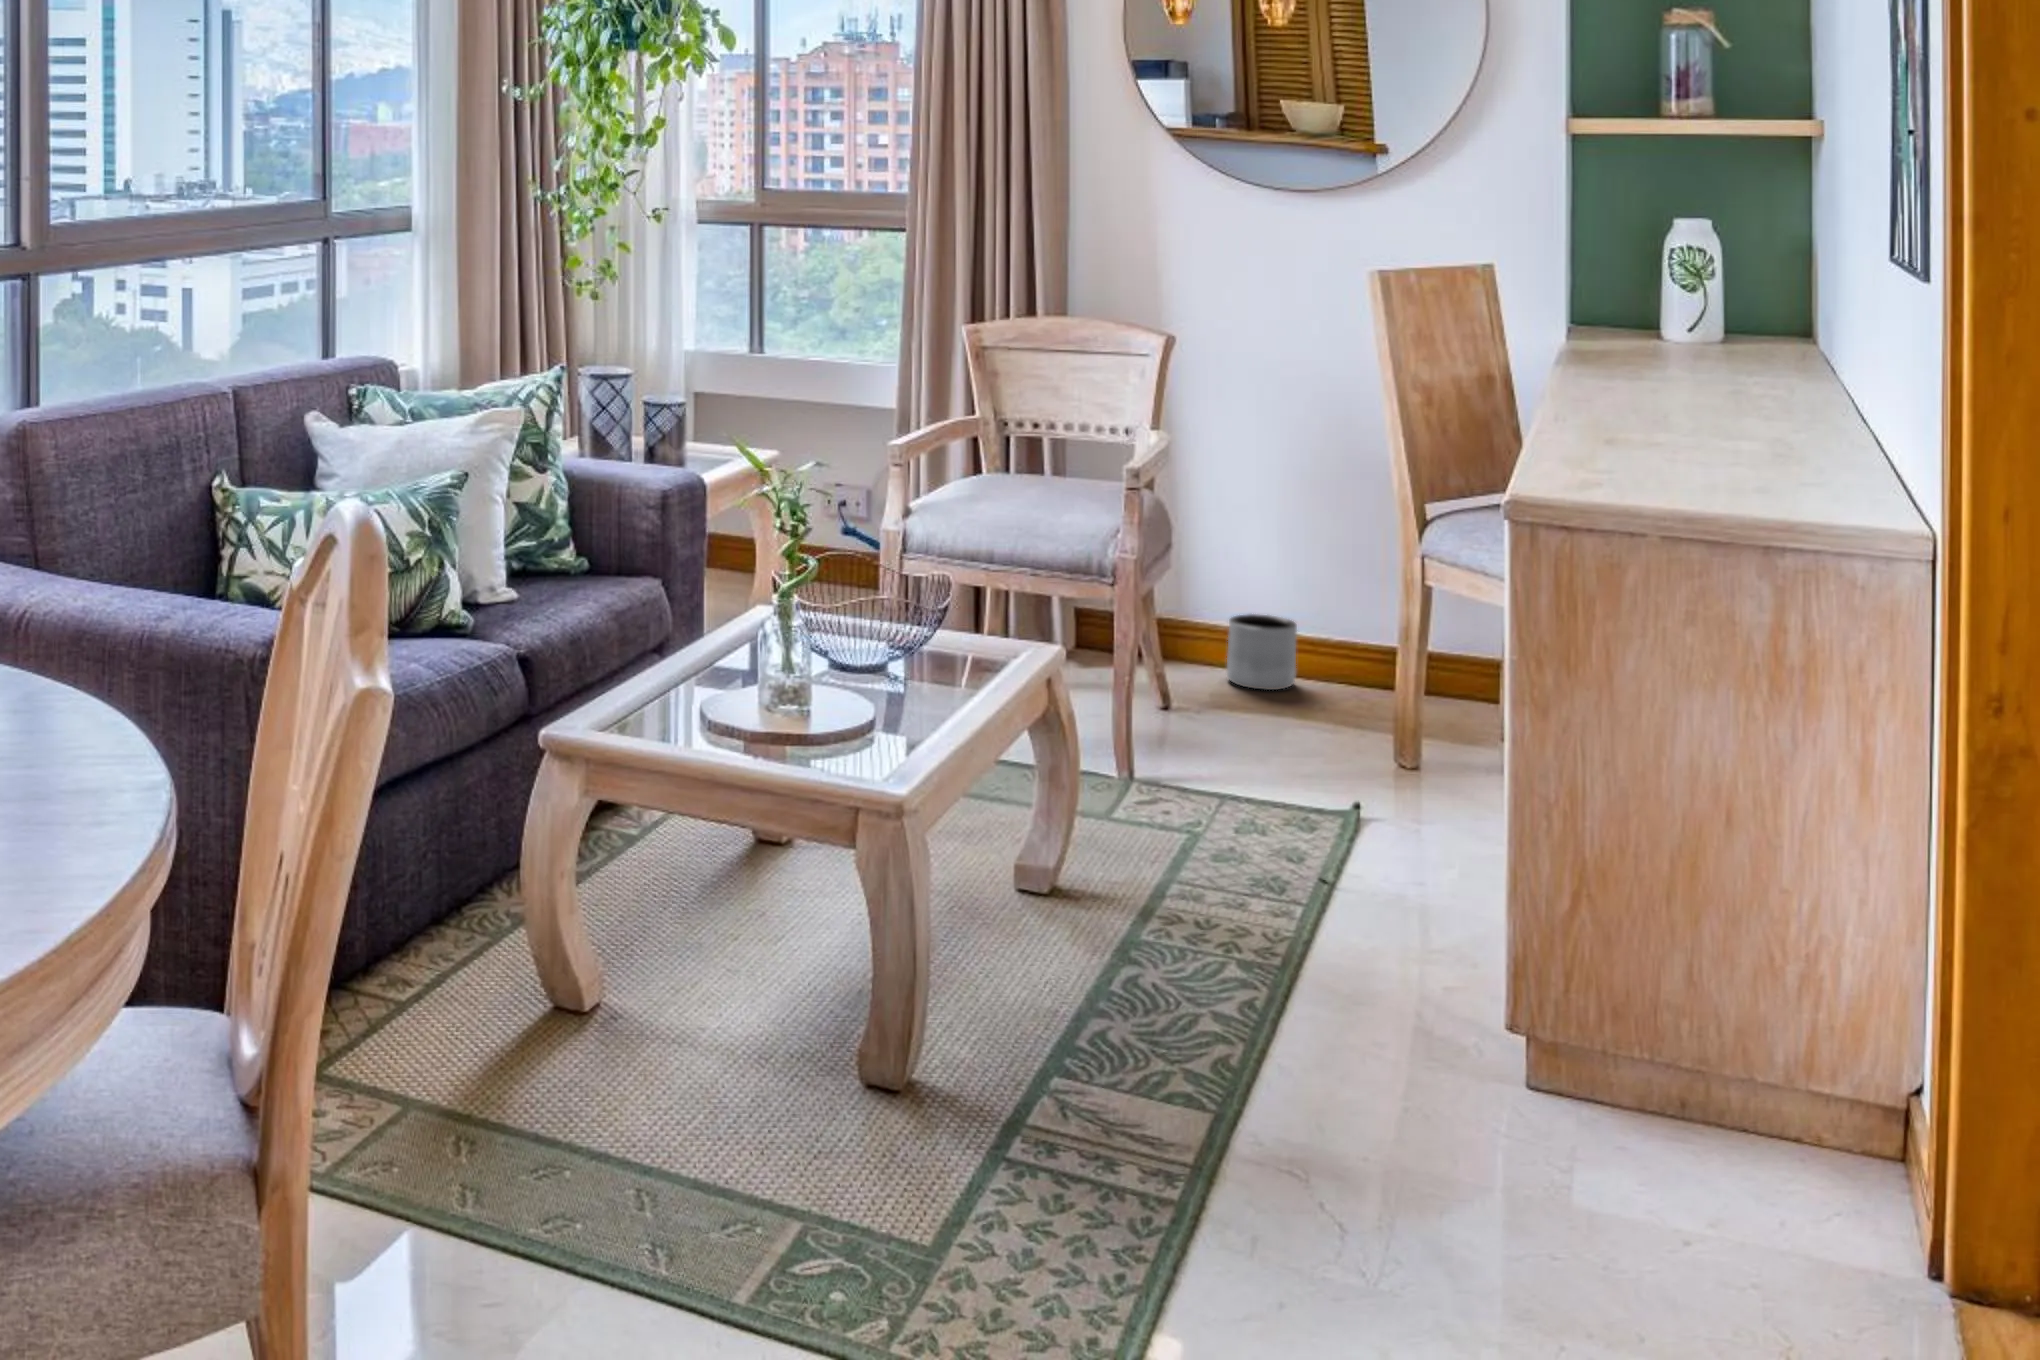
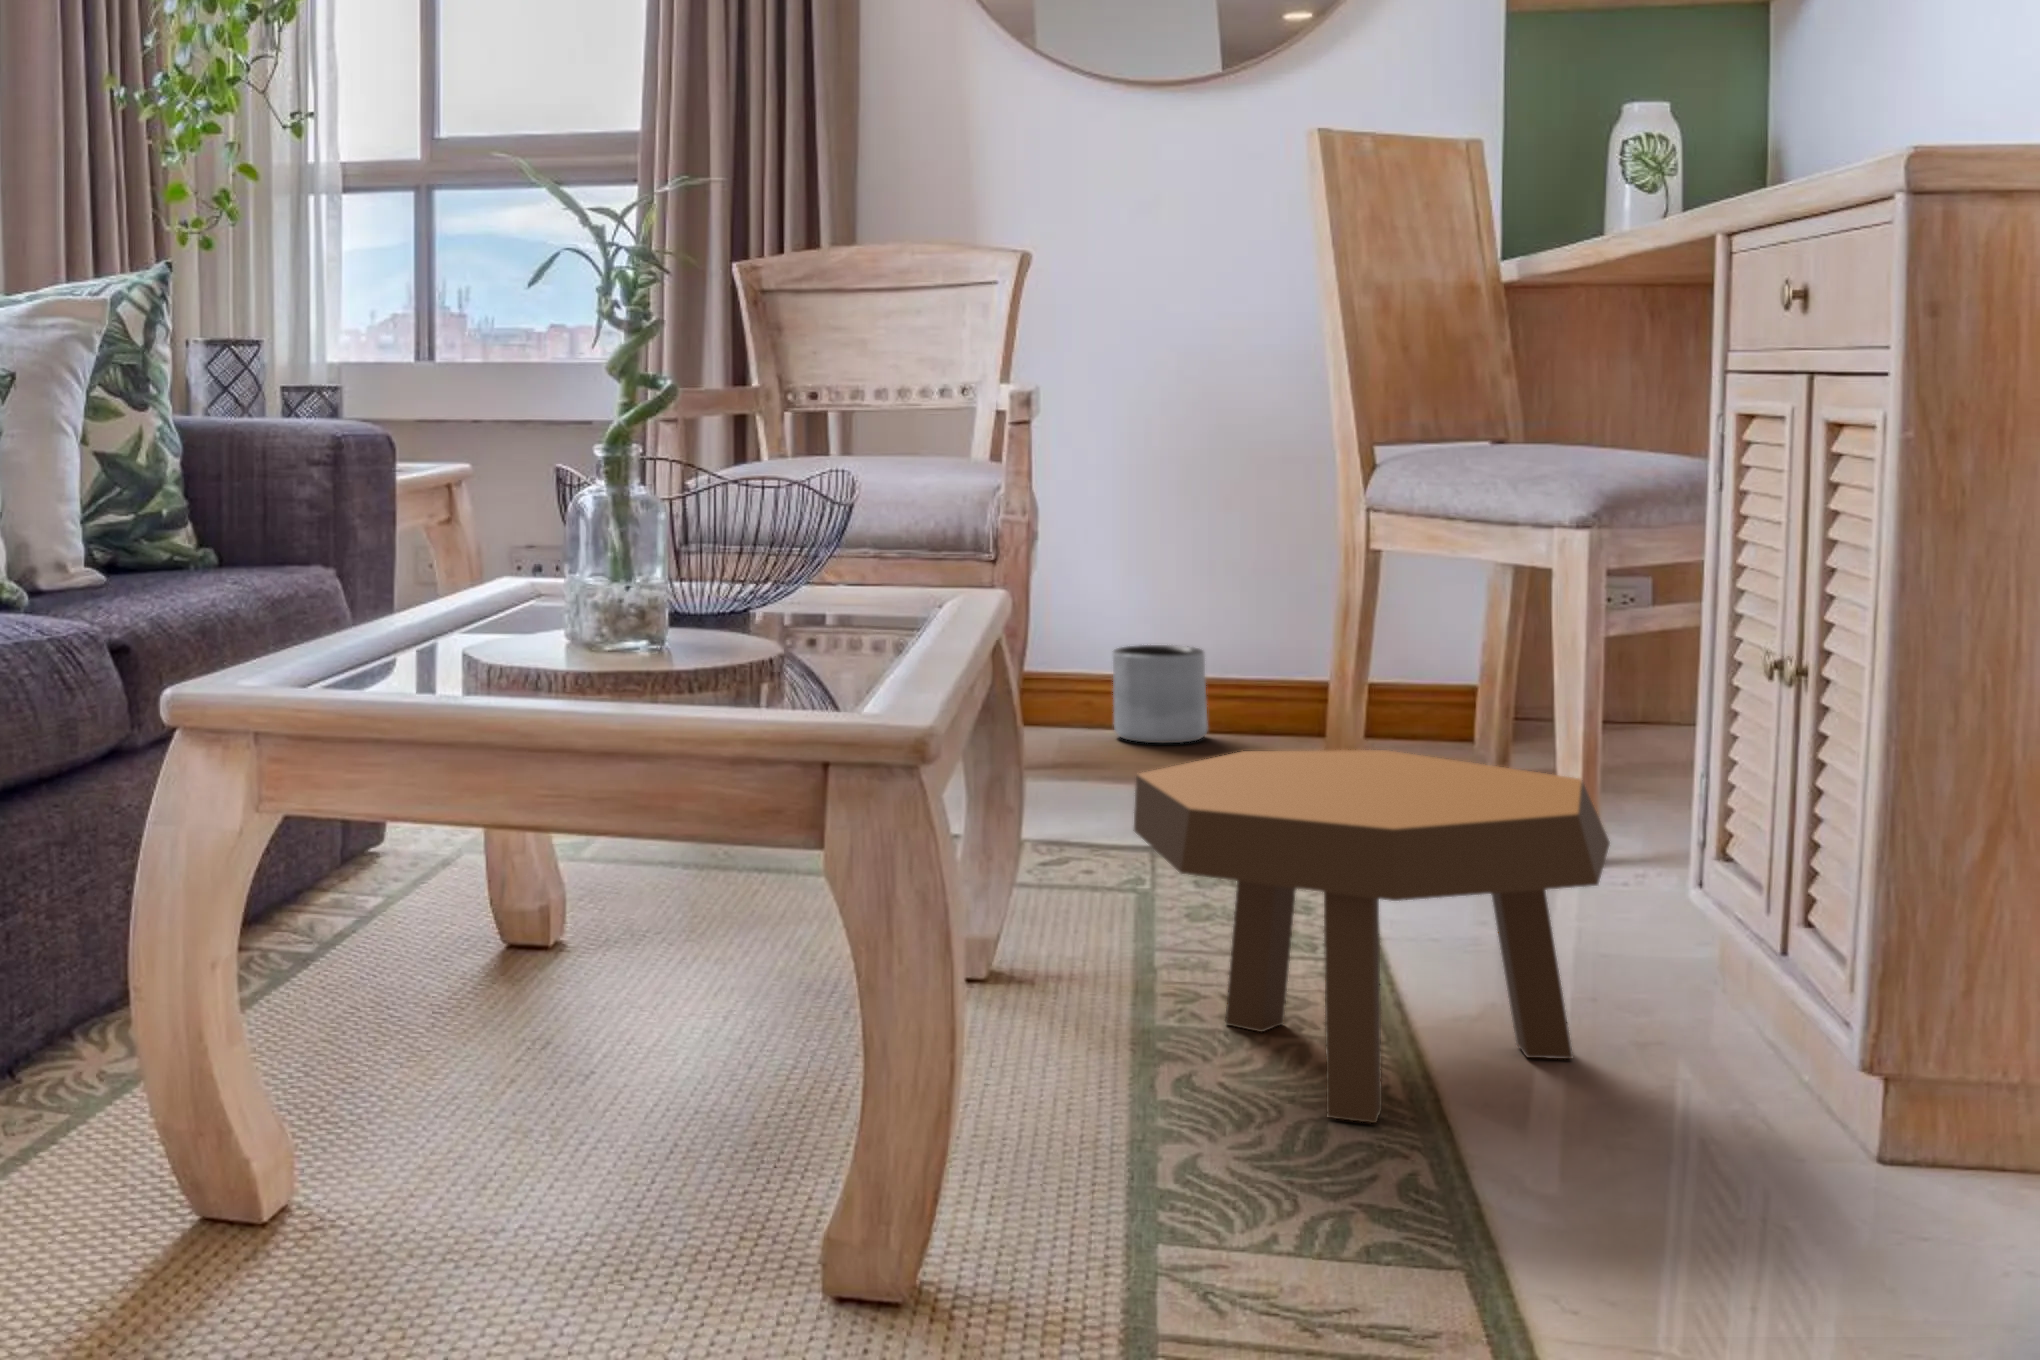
footstool: none [1129,772,1420,1021] -> present [1134,750,1610,1123]

